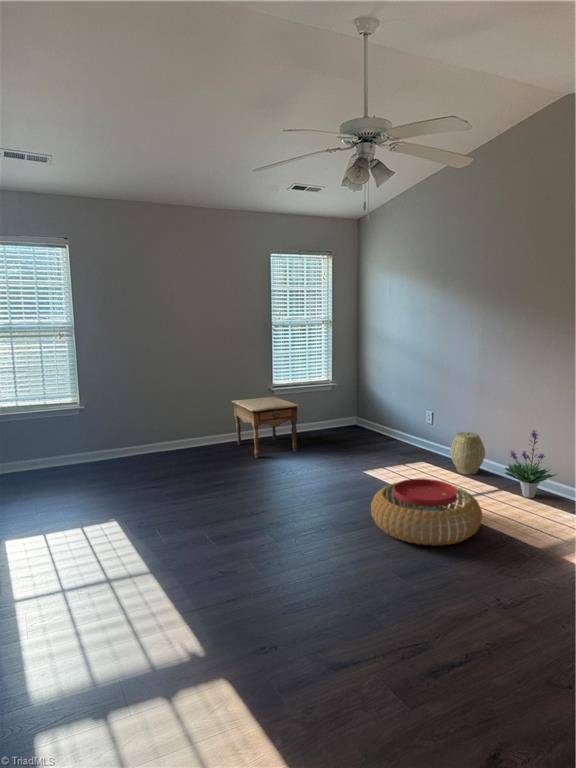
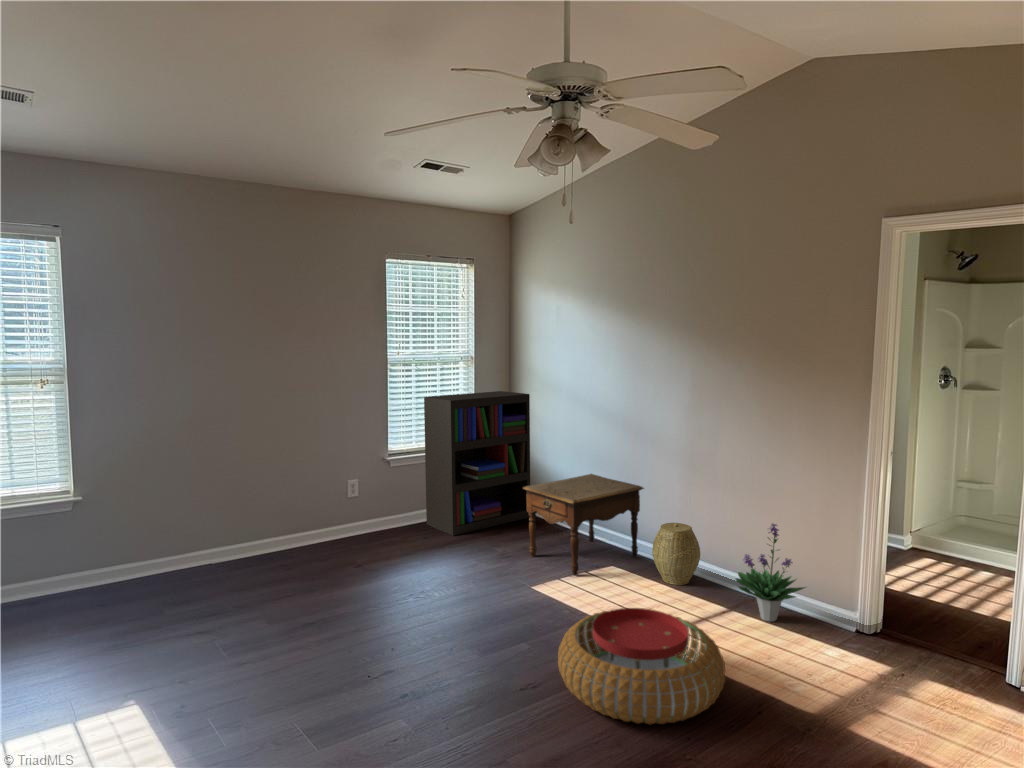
bookshelf: none [297,345,372,442] -> present [424,391,530,536]
side table: present [231,397,300,457] -> present [523,474,644,576]

